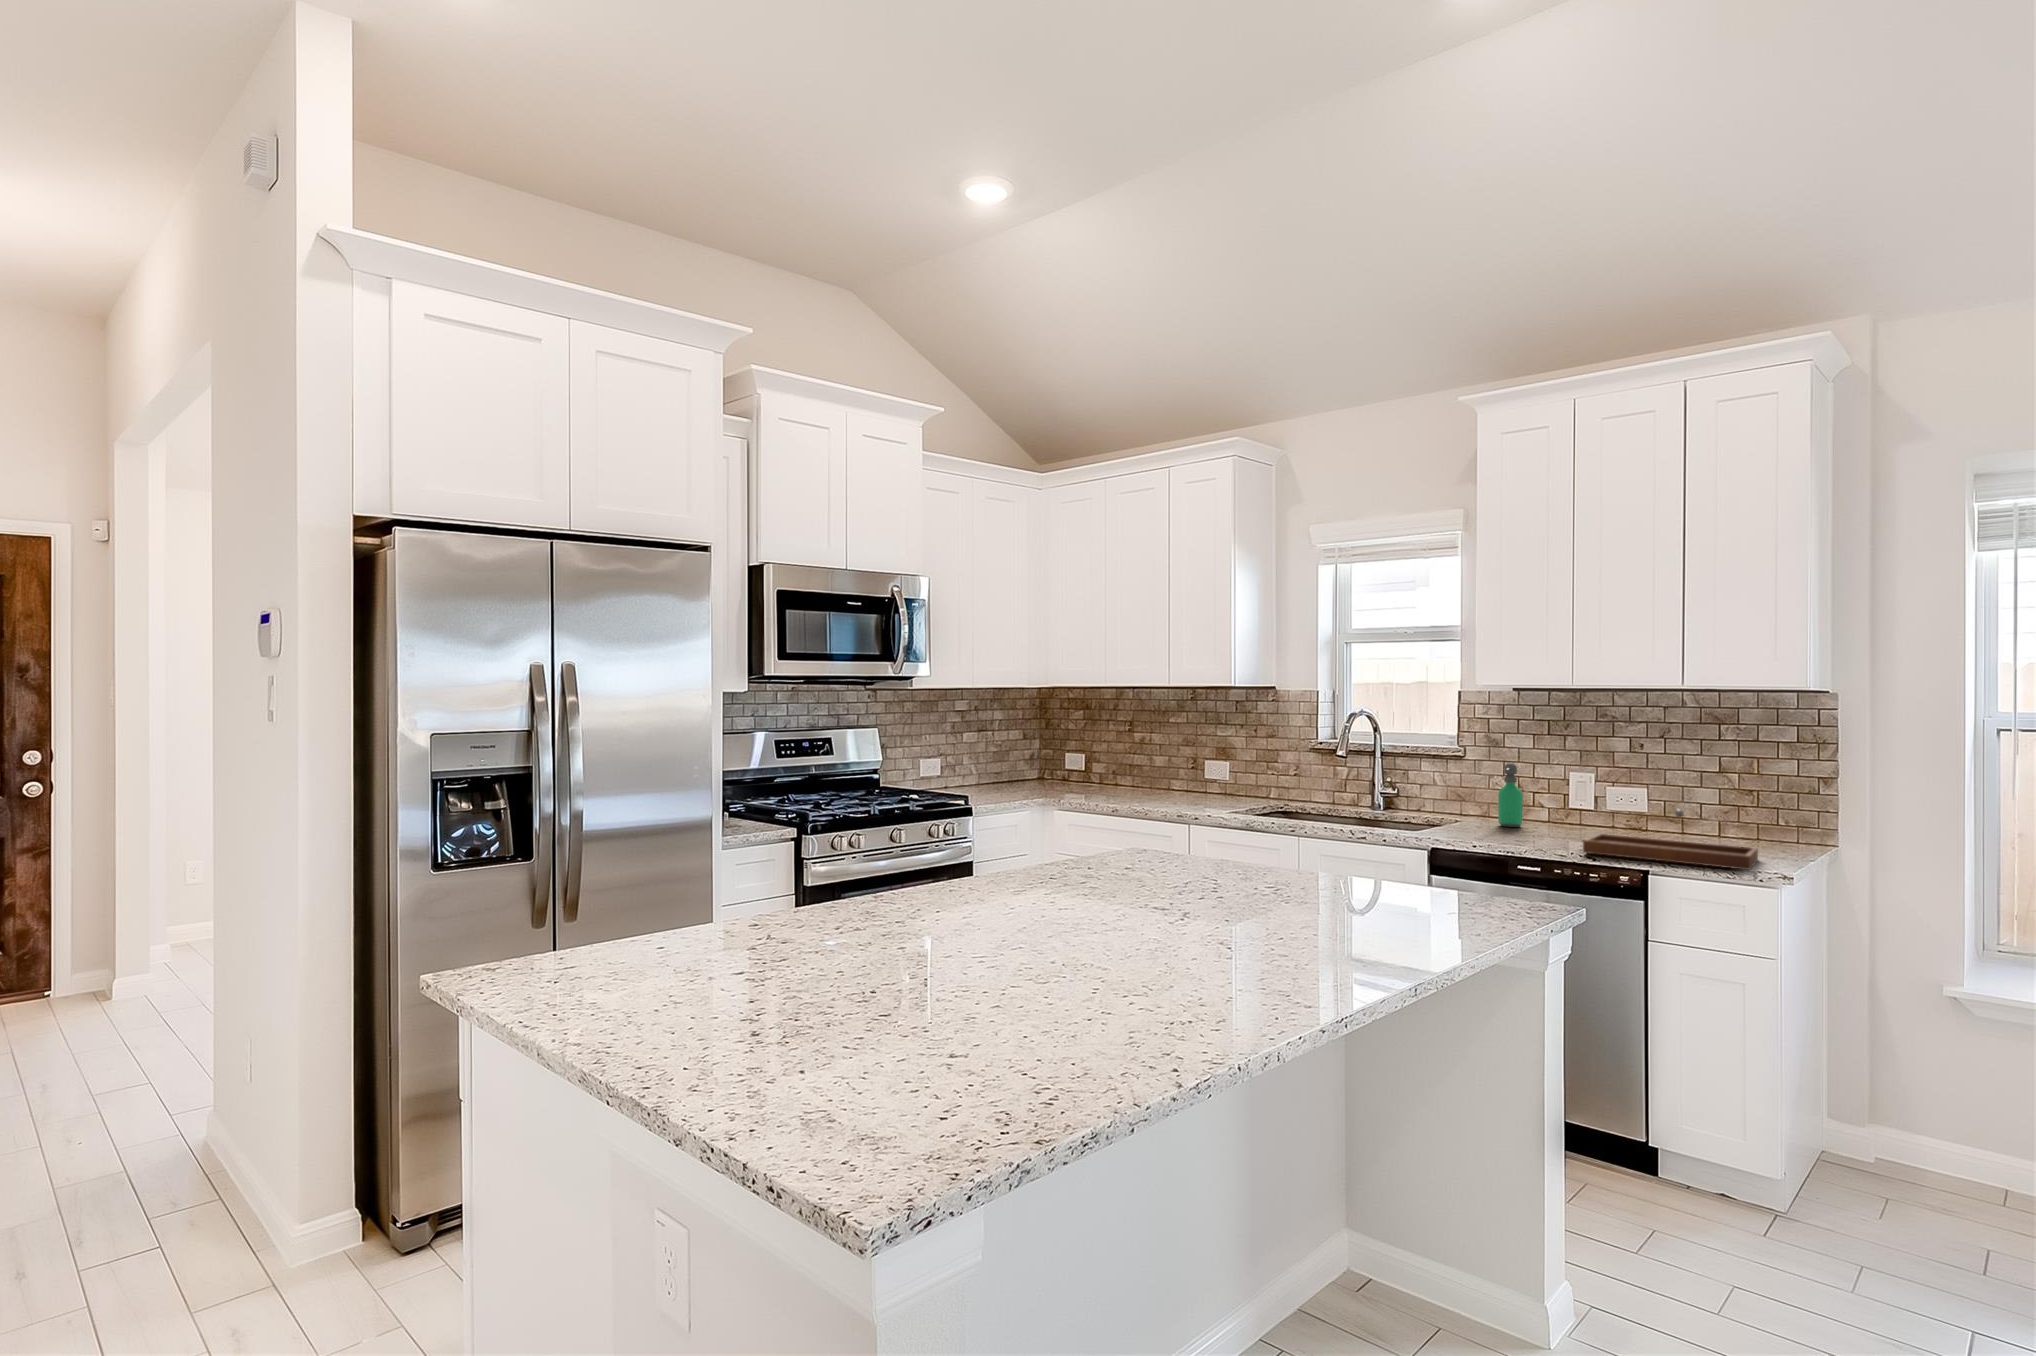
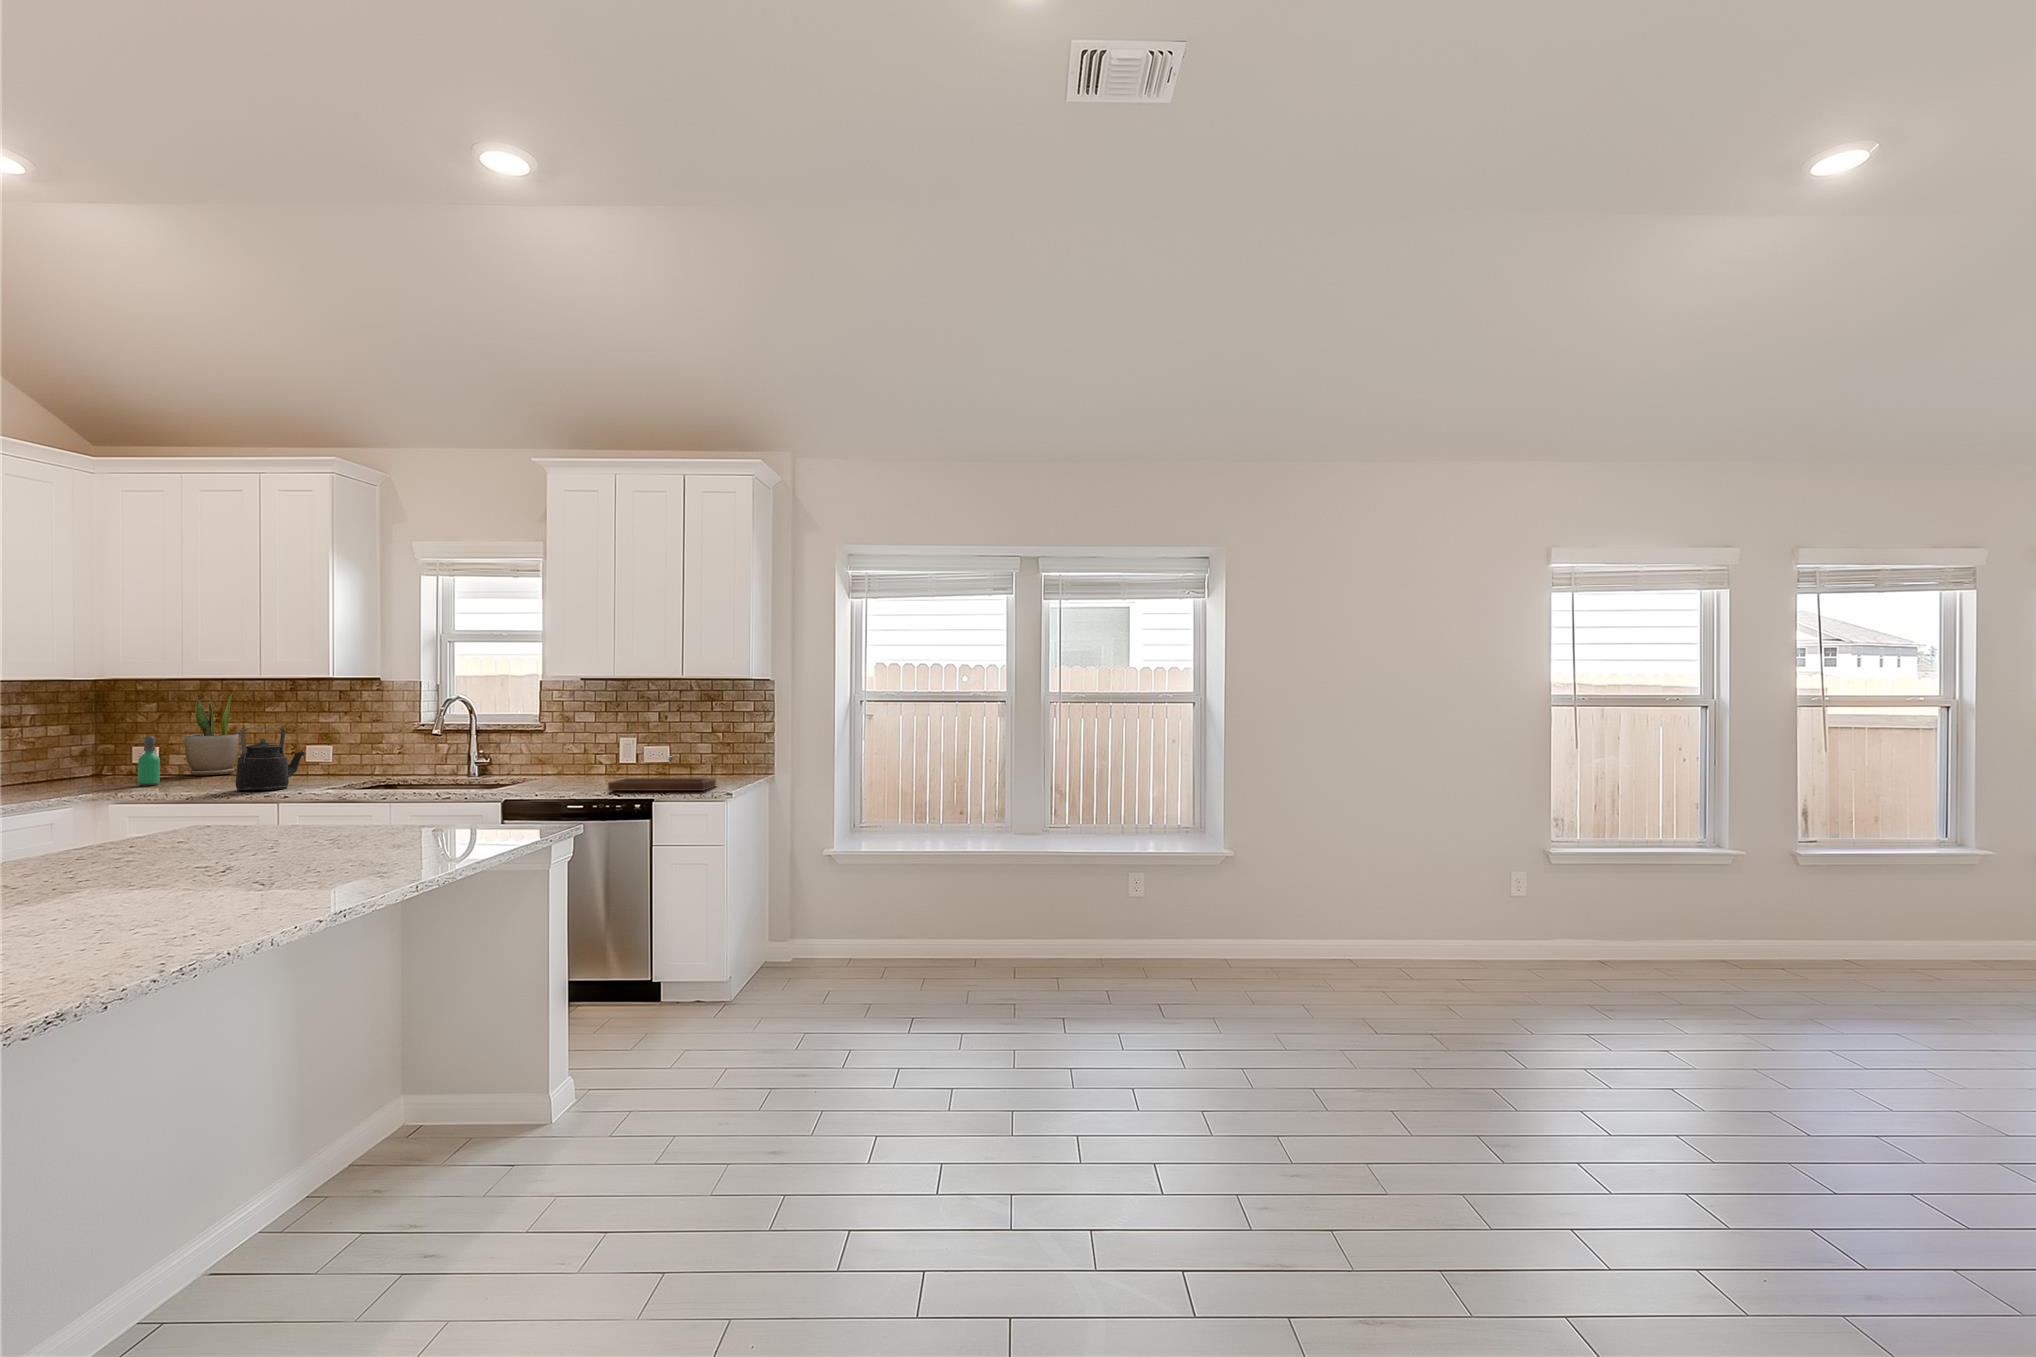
potted plant: none [1105,702,1147,784] -> present [184,692,239,775]
kettle: none [1147,742,1207,809] -> present [235,728,305,790]
soap dispenser: present [1498,763,1523,827] -> present [138,736,160,786]

